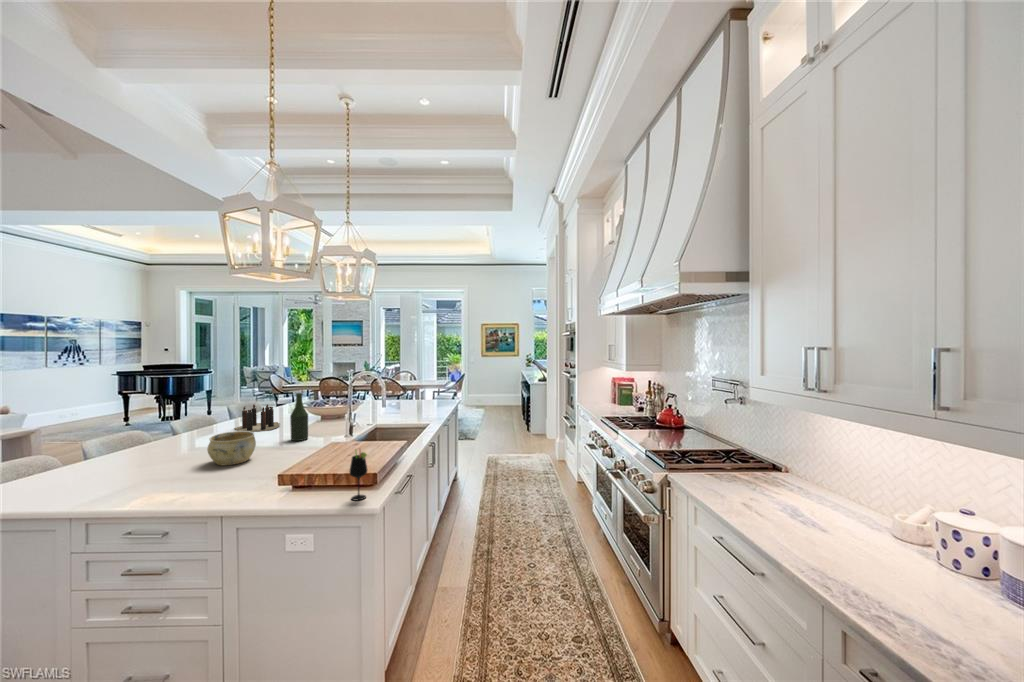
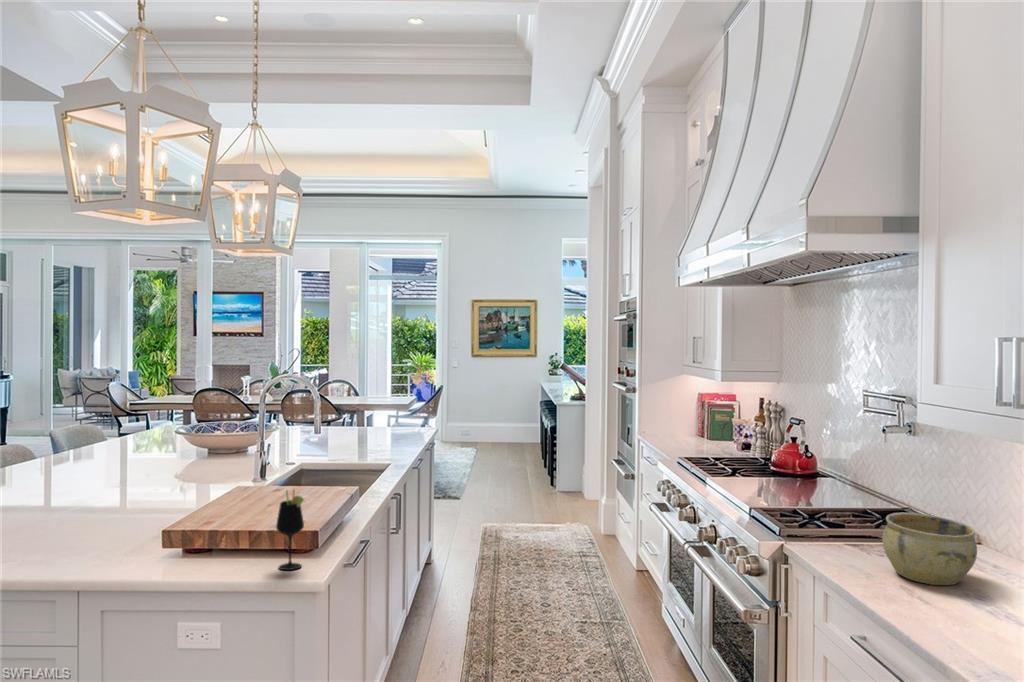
bottle: present [290,393,308,441] -> none [163,408,192,488]
candle: present [235,404,280,432] -> none [60,427,159,474]
ceramic bowl: present [207,431,256,465] -> present [882,513,977,585]

